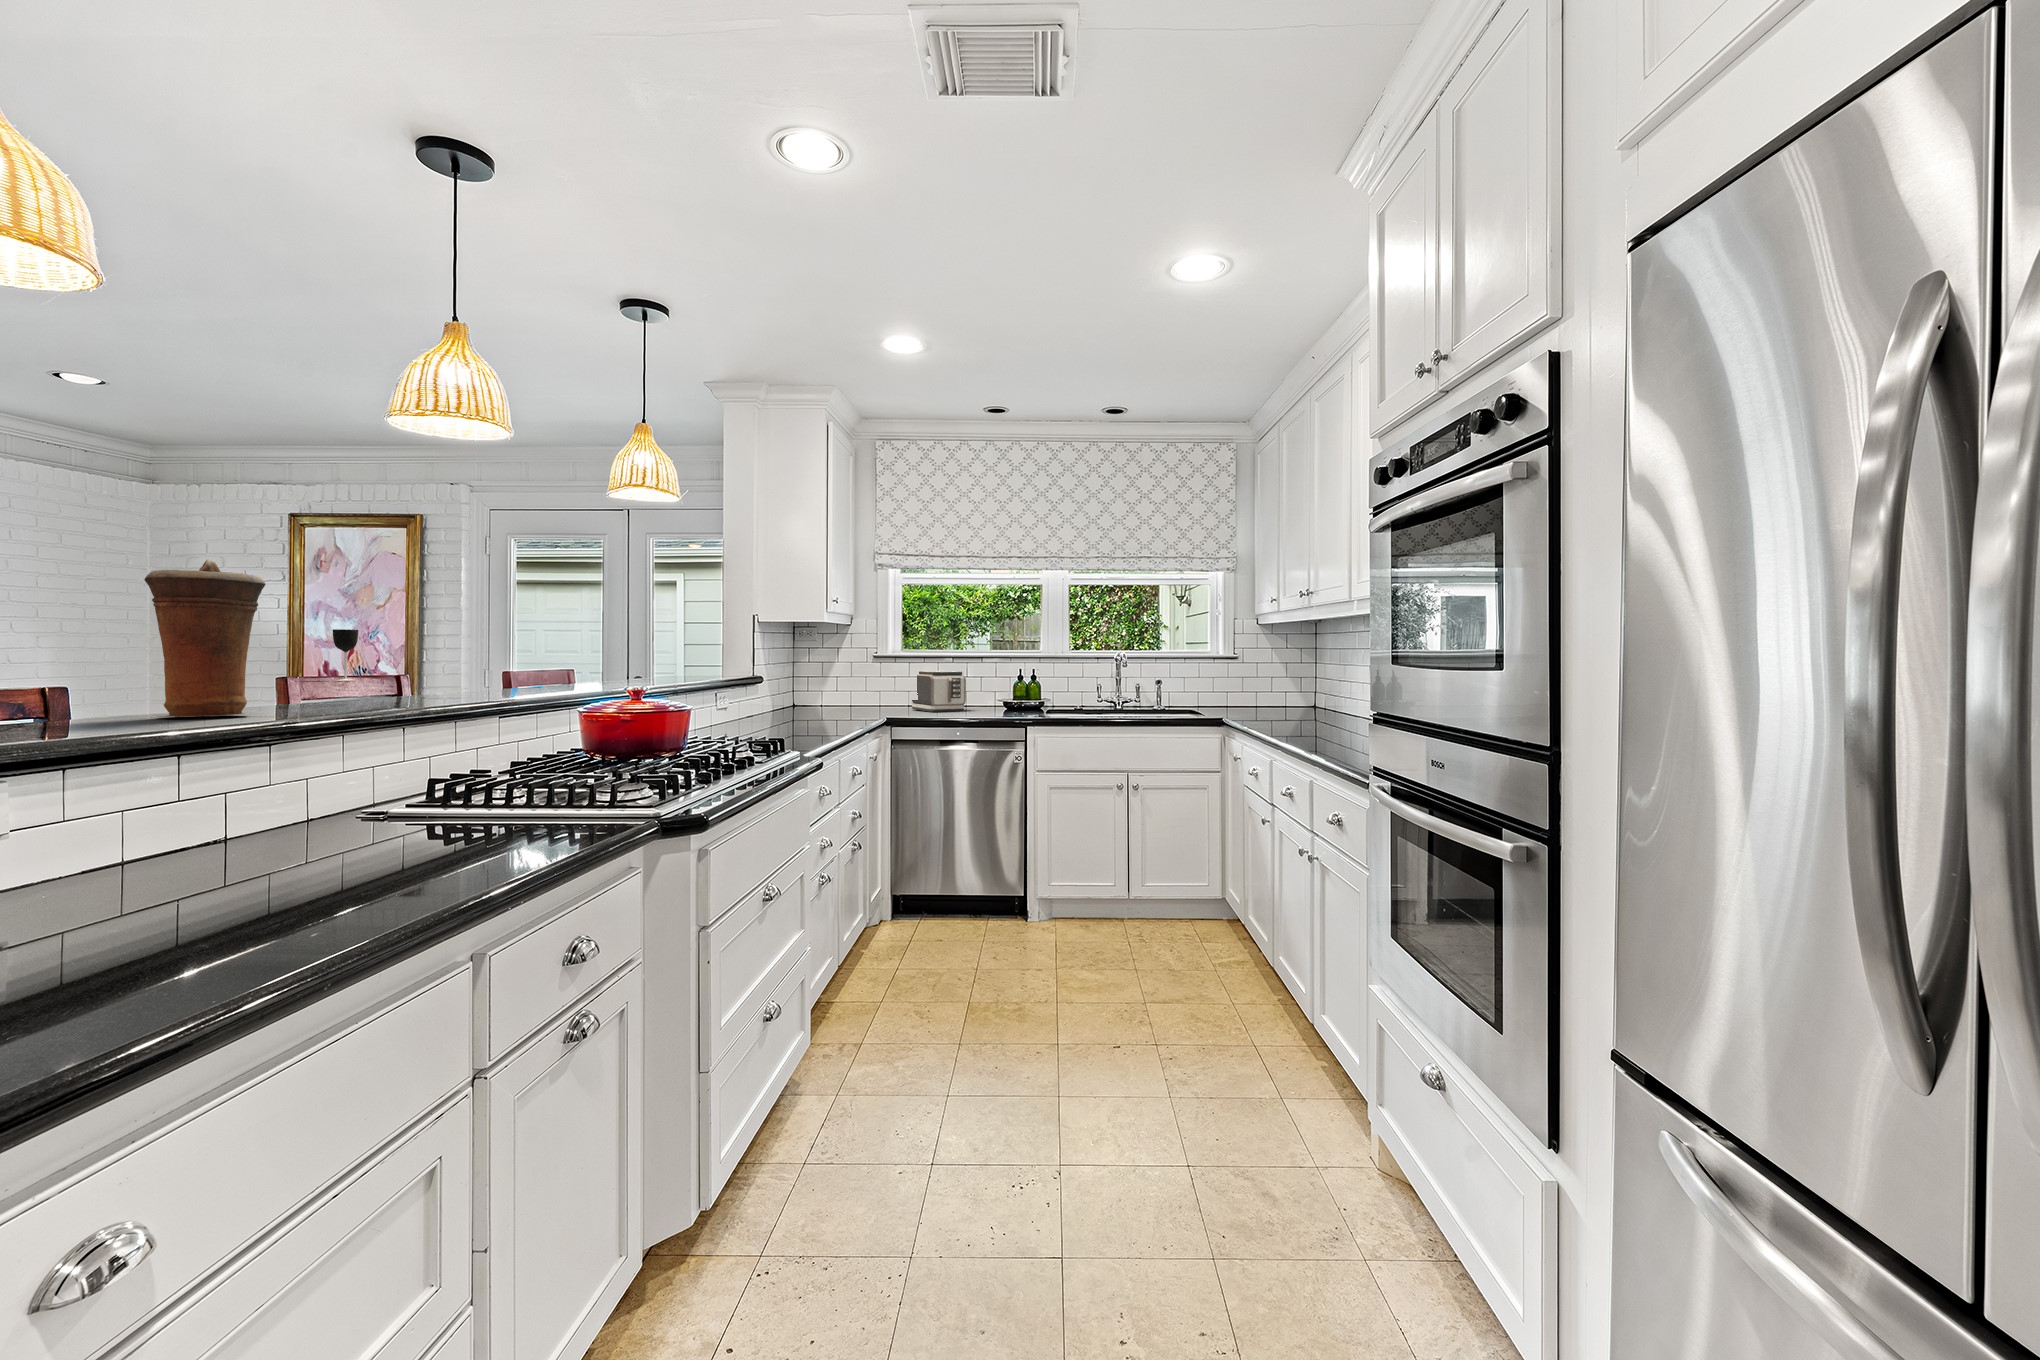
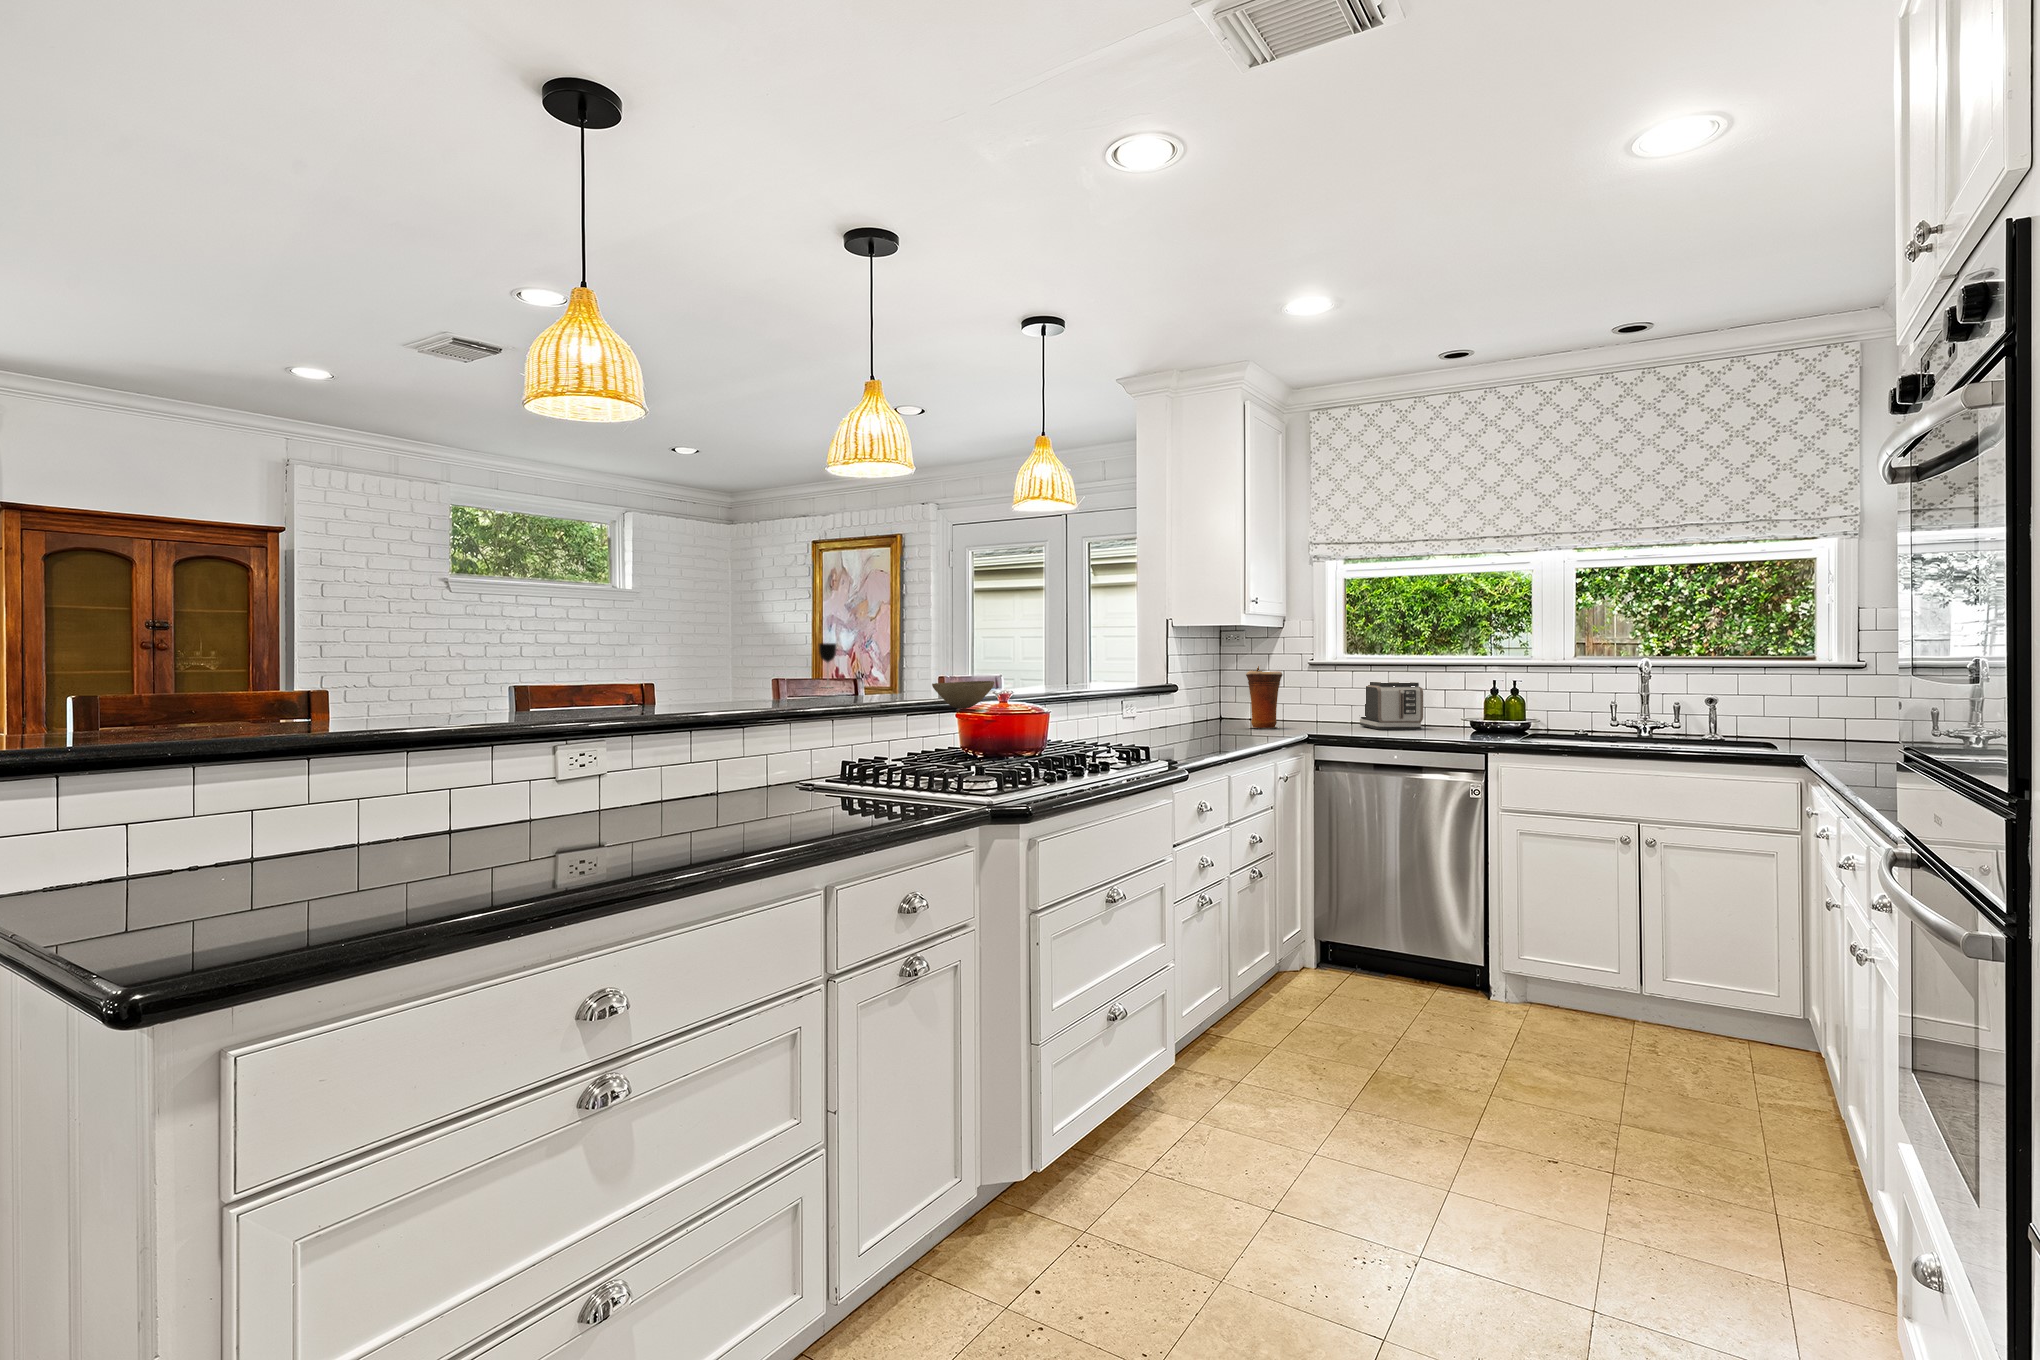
vase: present [144,560,266,717] -> present [1246,666,1283,728]
bowl: none [539,668,614,698] -> present [932,681,994,709]

